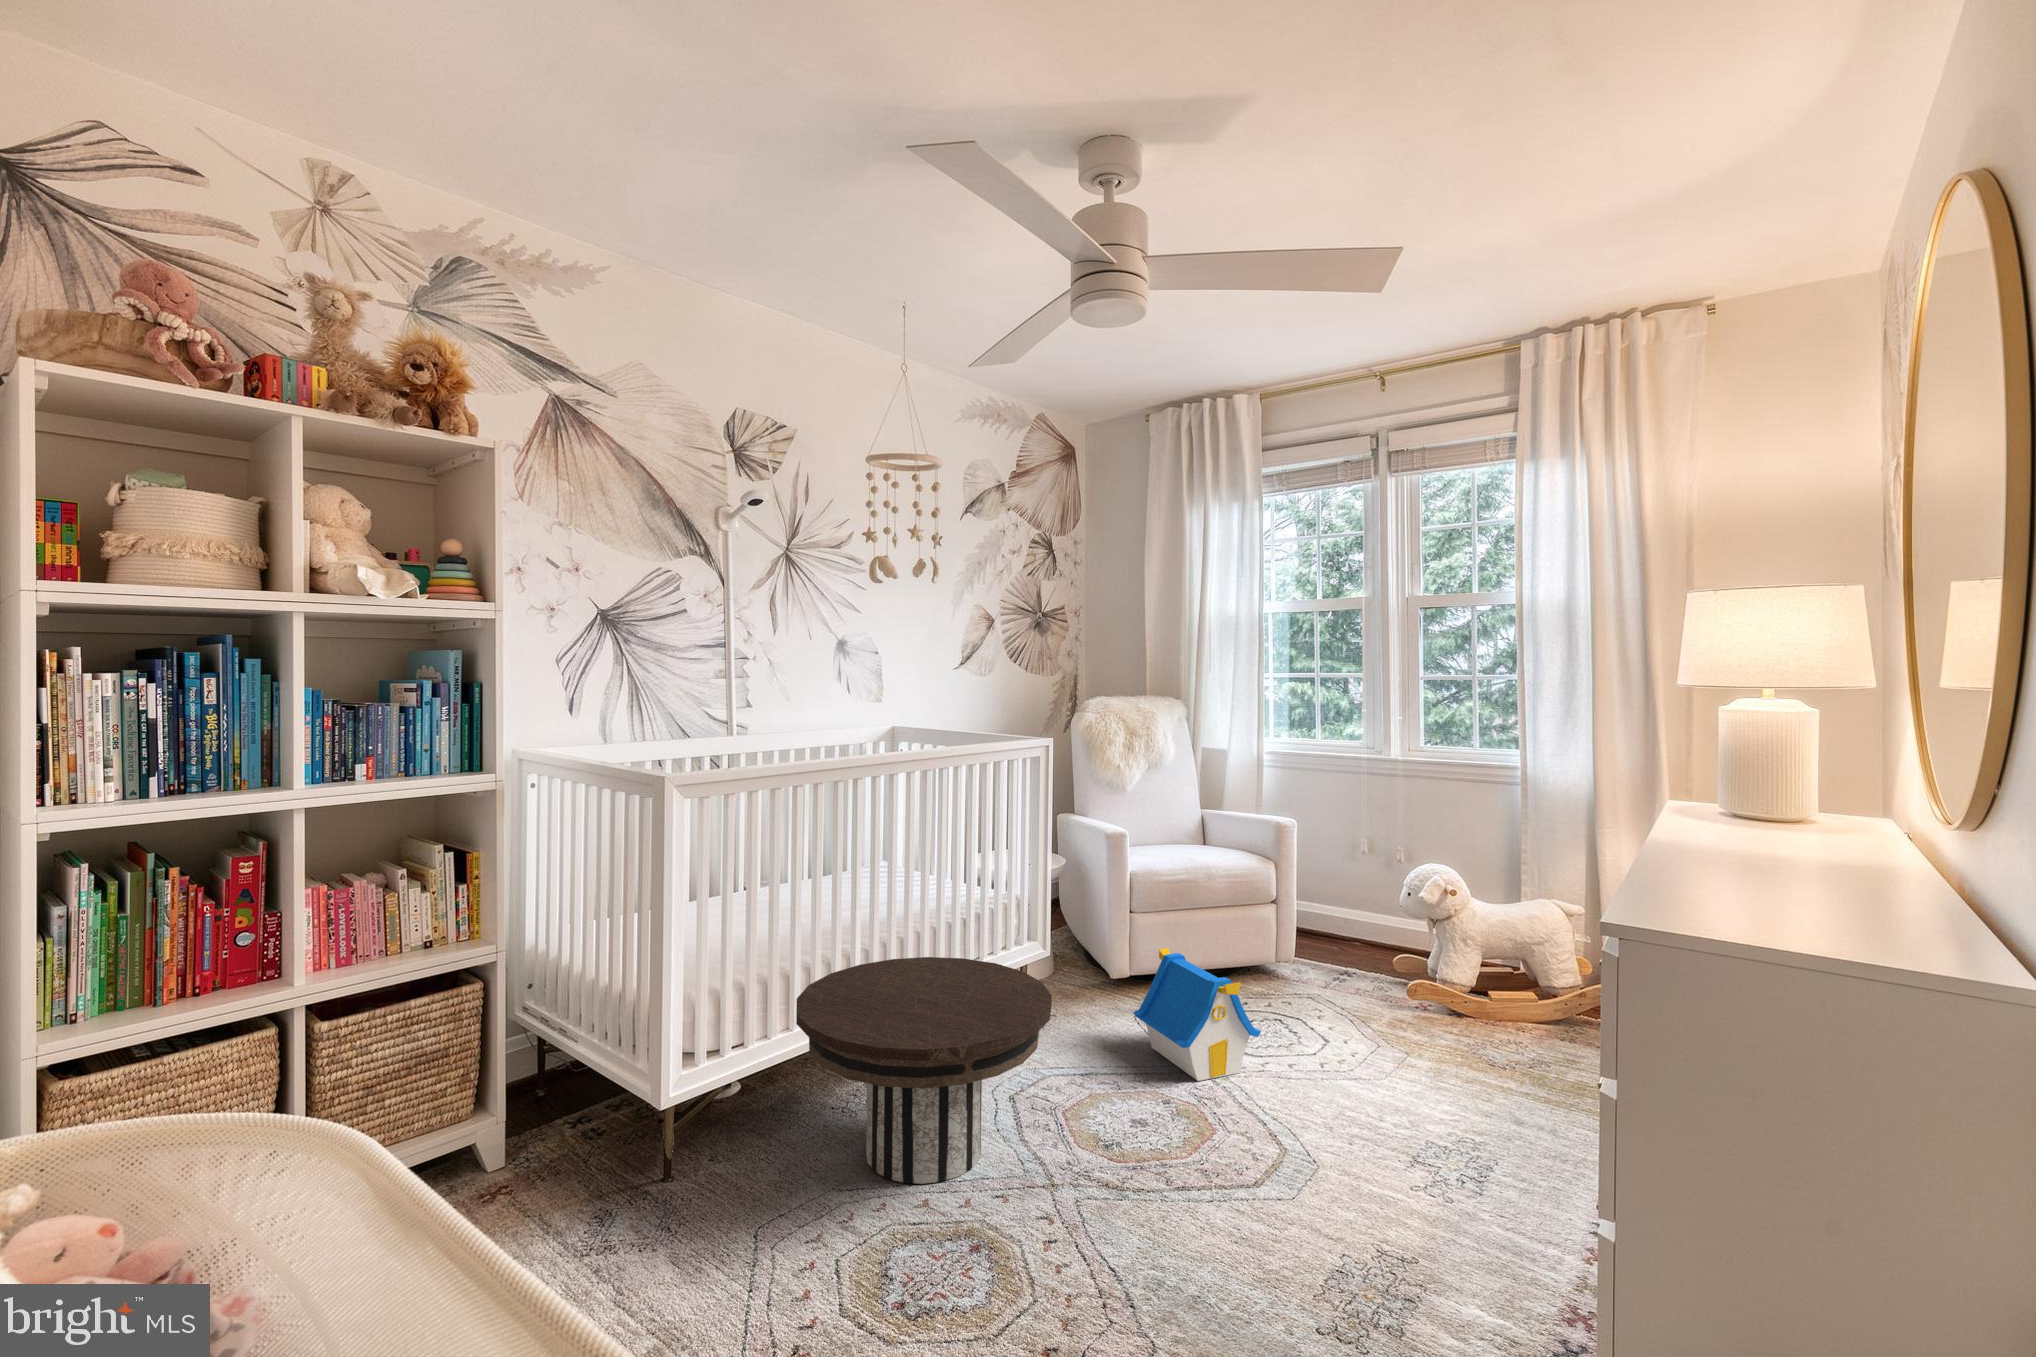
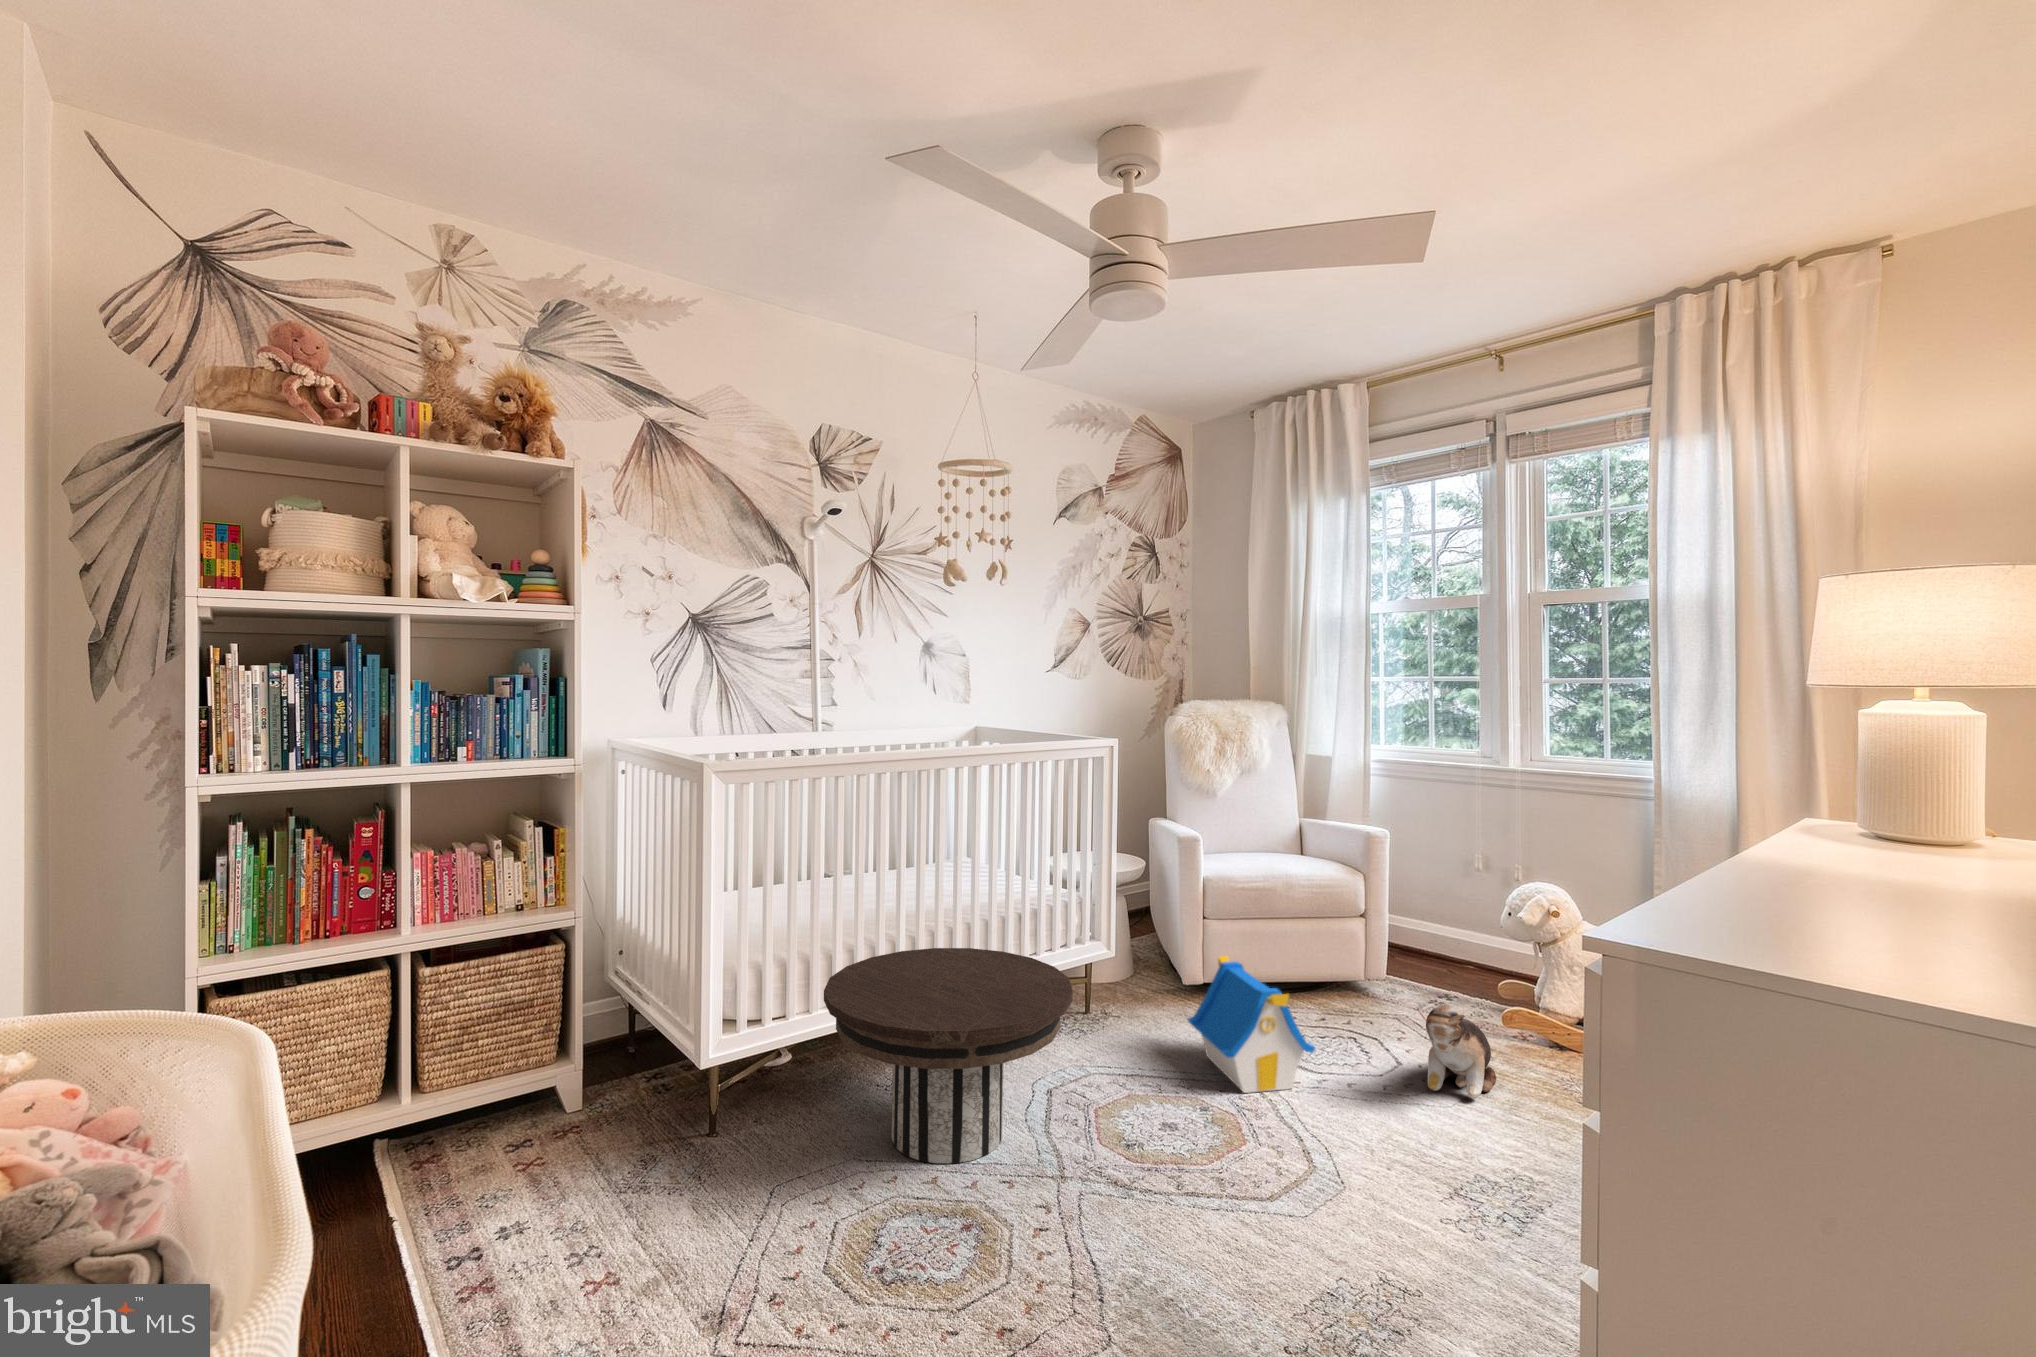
plush toy: none [1353,982,1416,1068] -> present [1418,1005,1496,1098]

